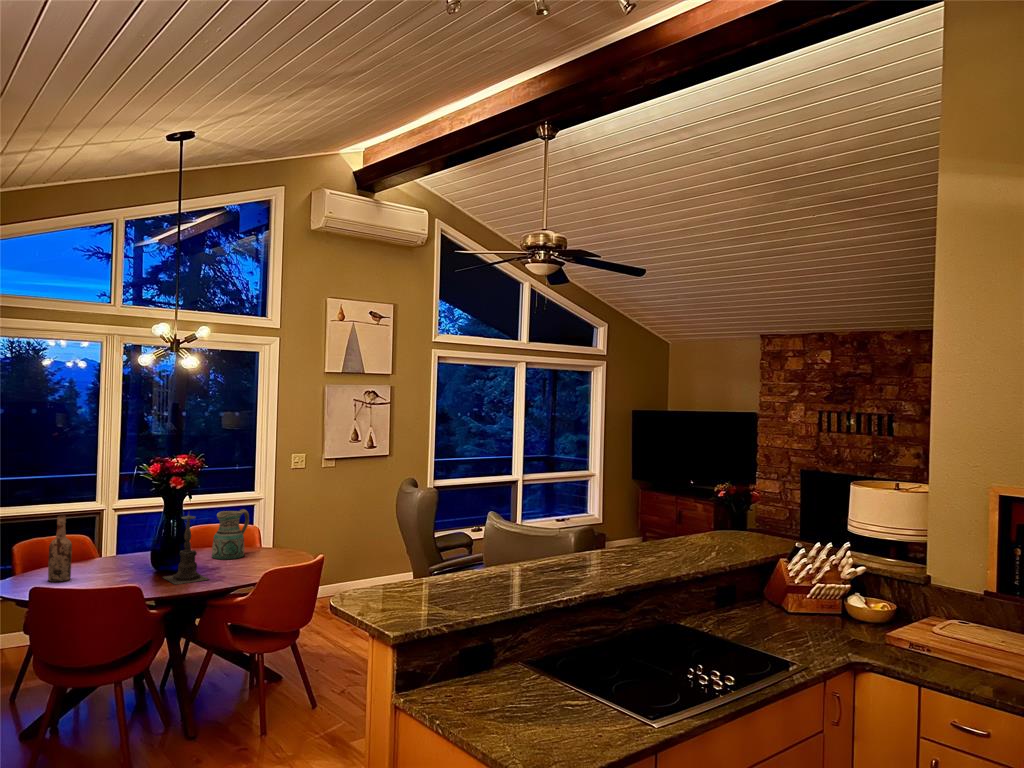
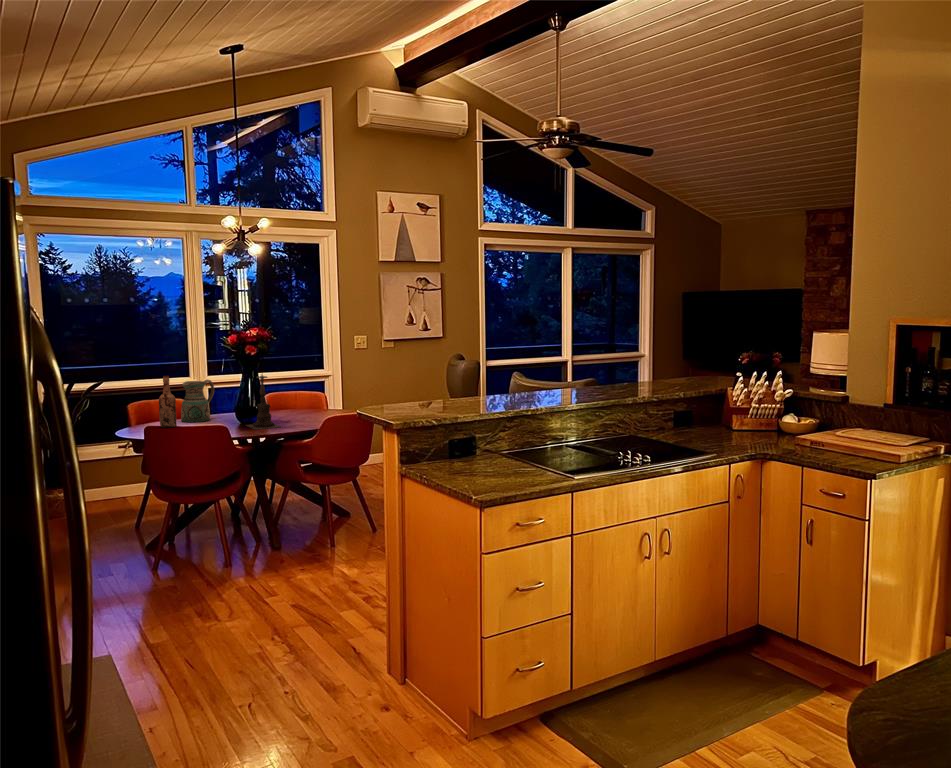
ceramic pitcher: present [212,509,249,560] -> present [181,380,214,422]

